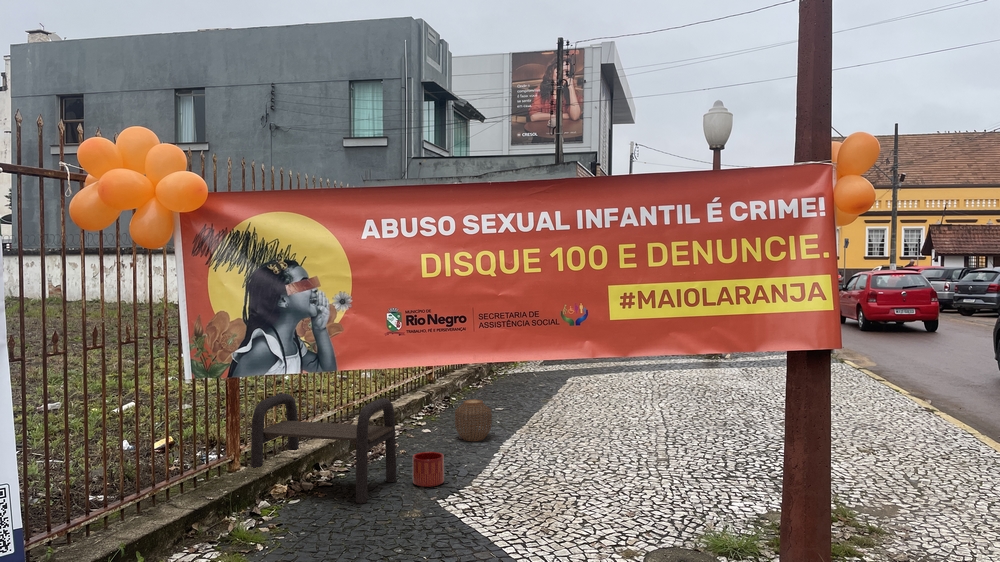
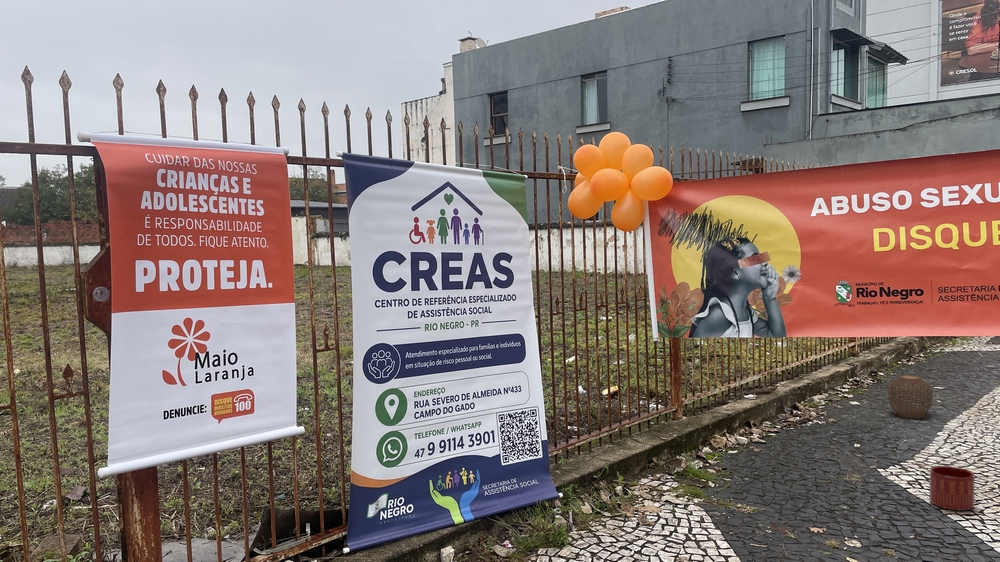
bench: present [251,393,396,504] -> none [693,355,830,462]
planter: present [413,452,444,487] -> present [930,466,975,511]

